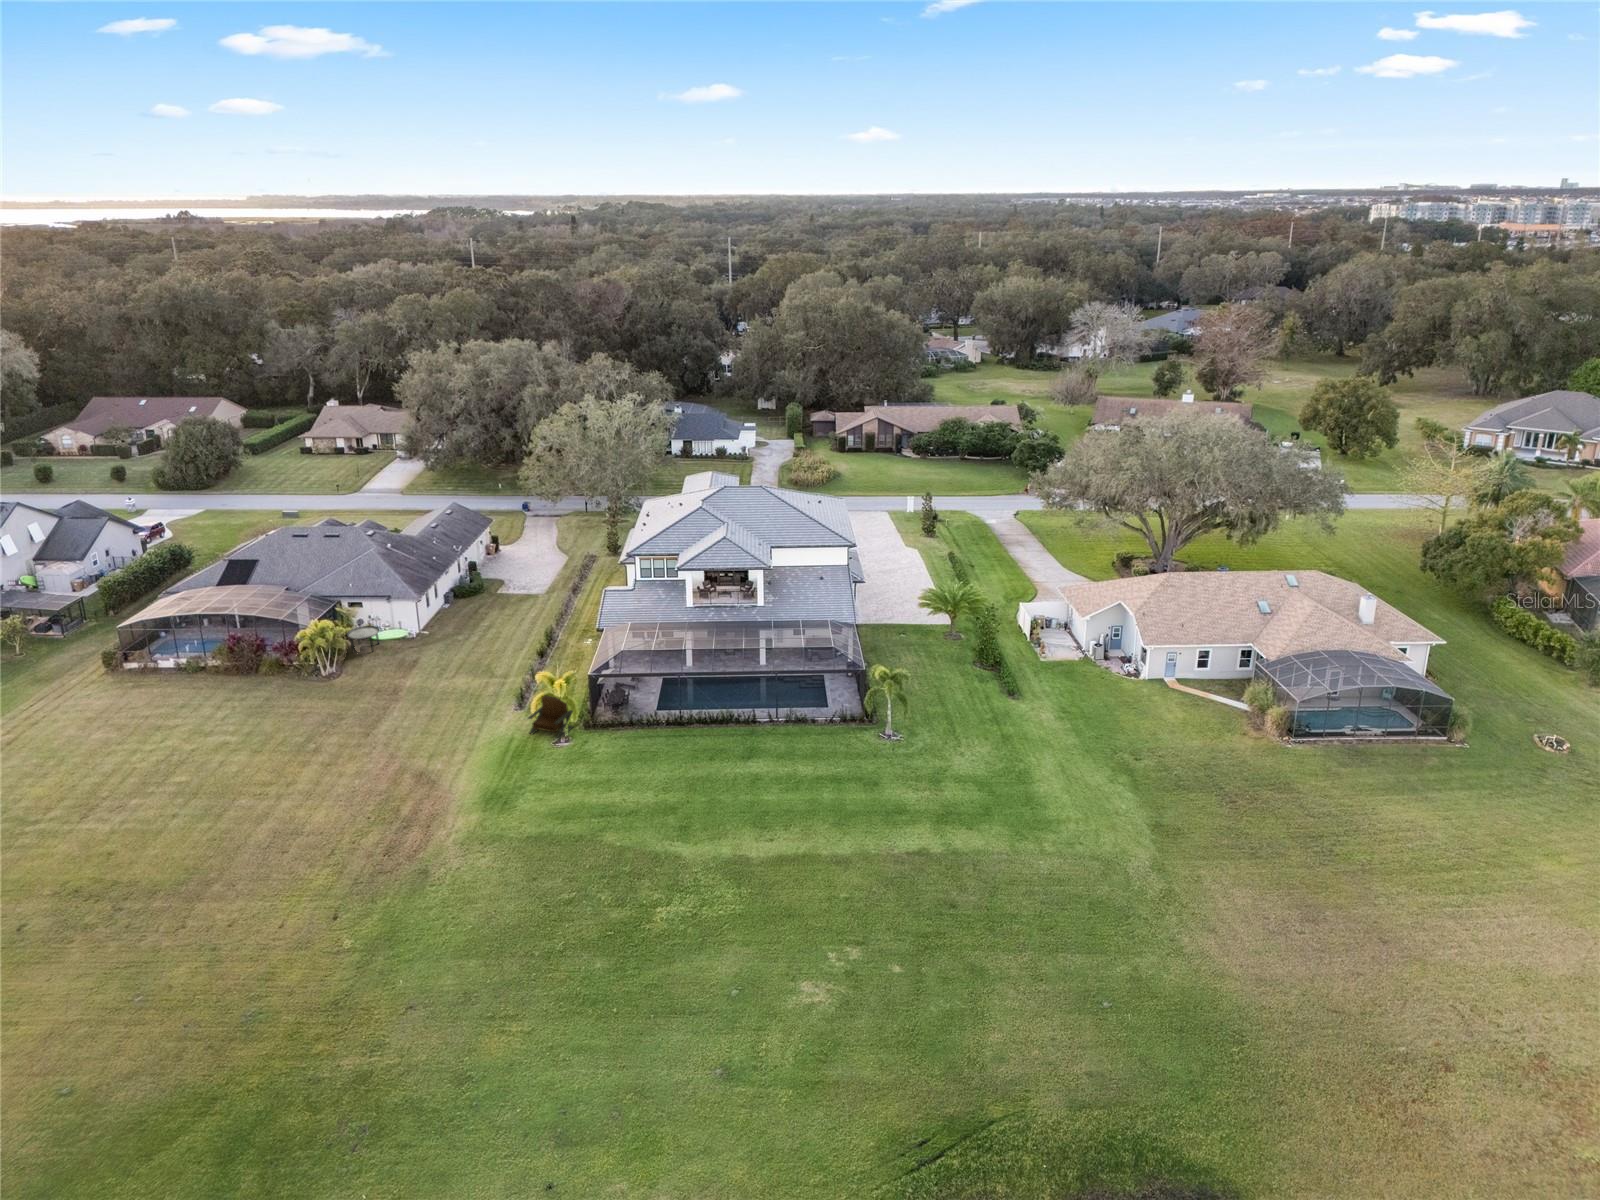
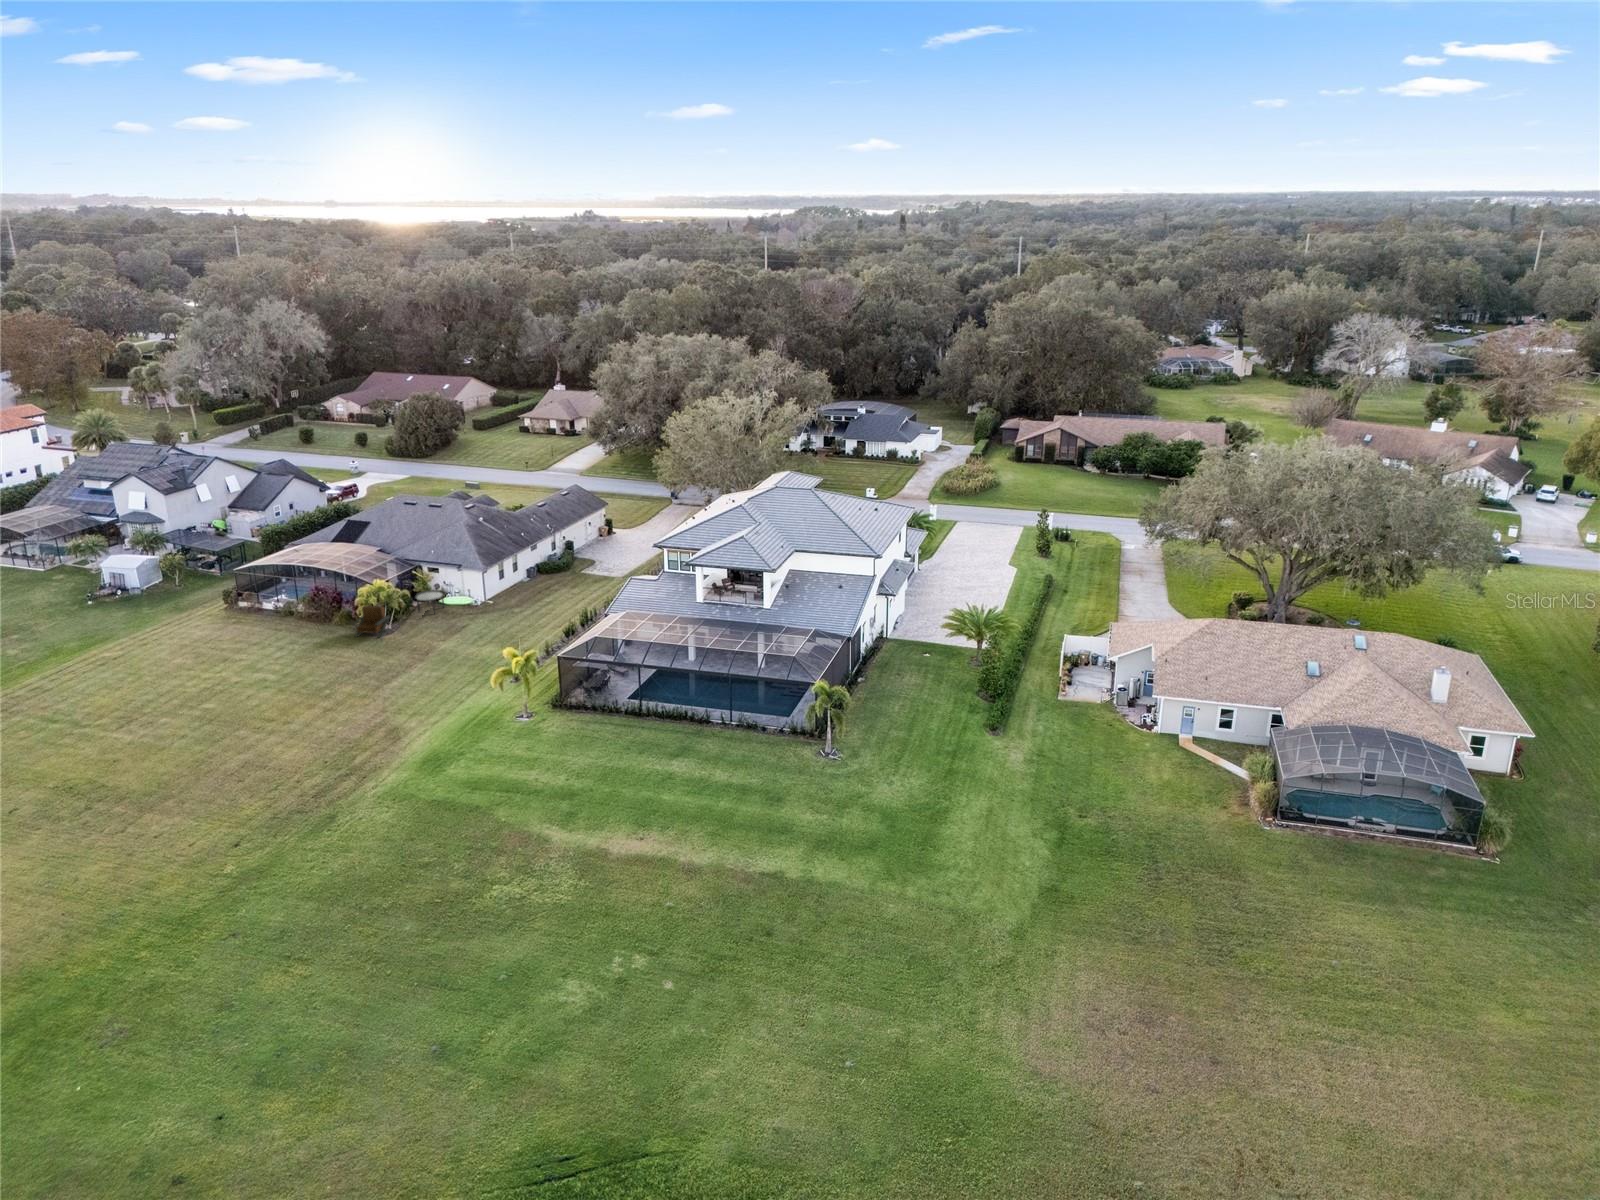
lounge chair: present [528,695,573,739] -> present [353,606,391,638]

